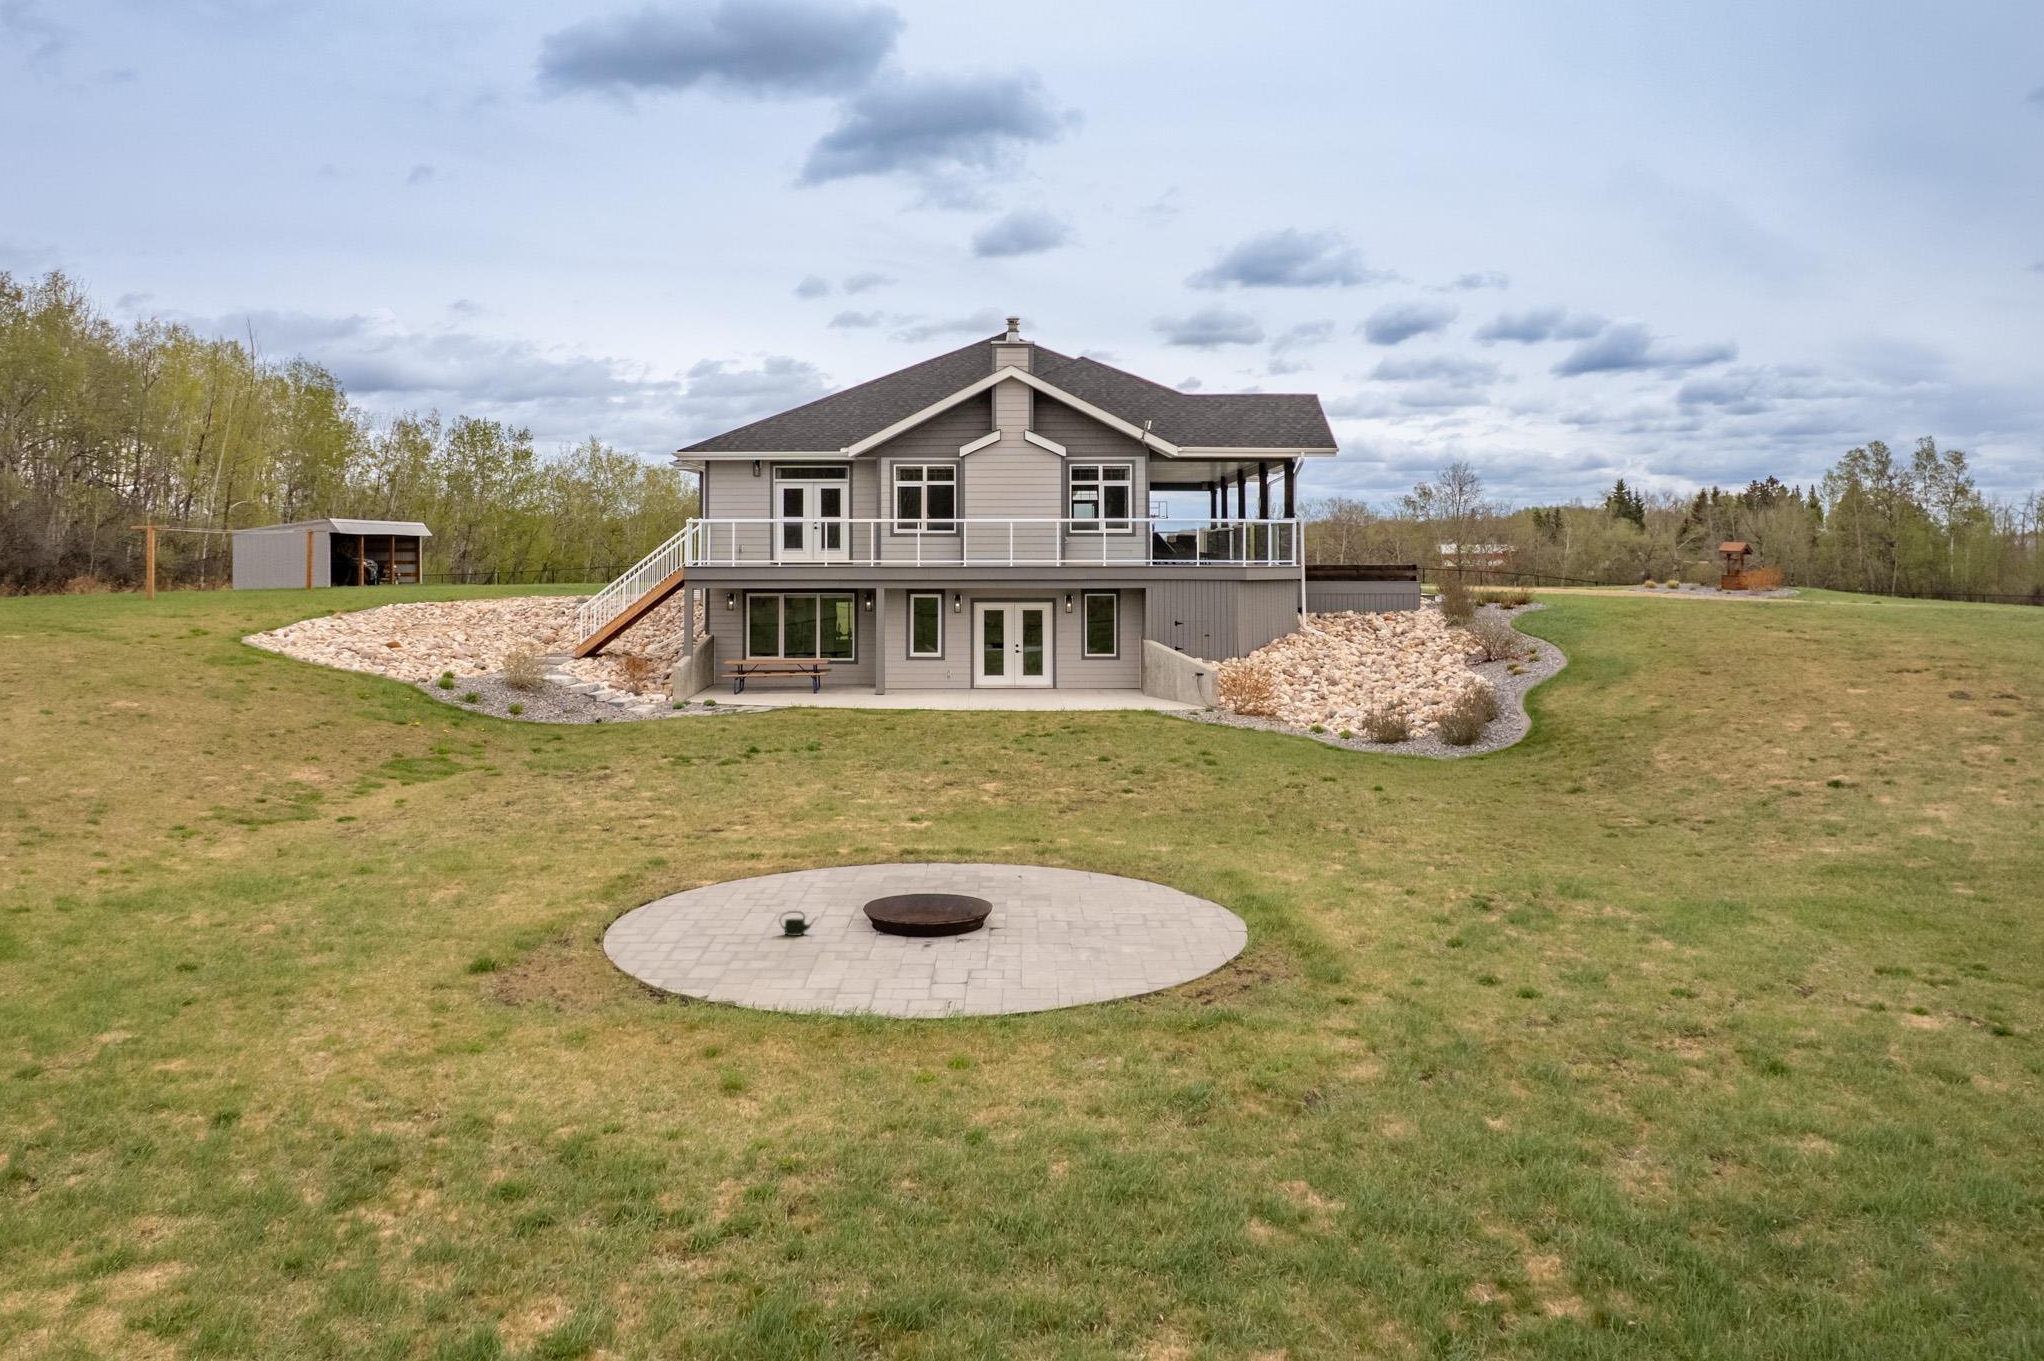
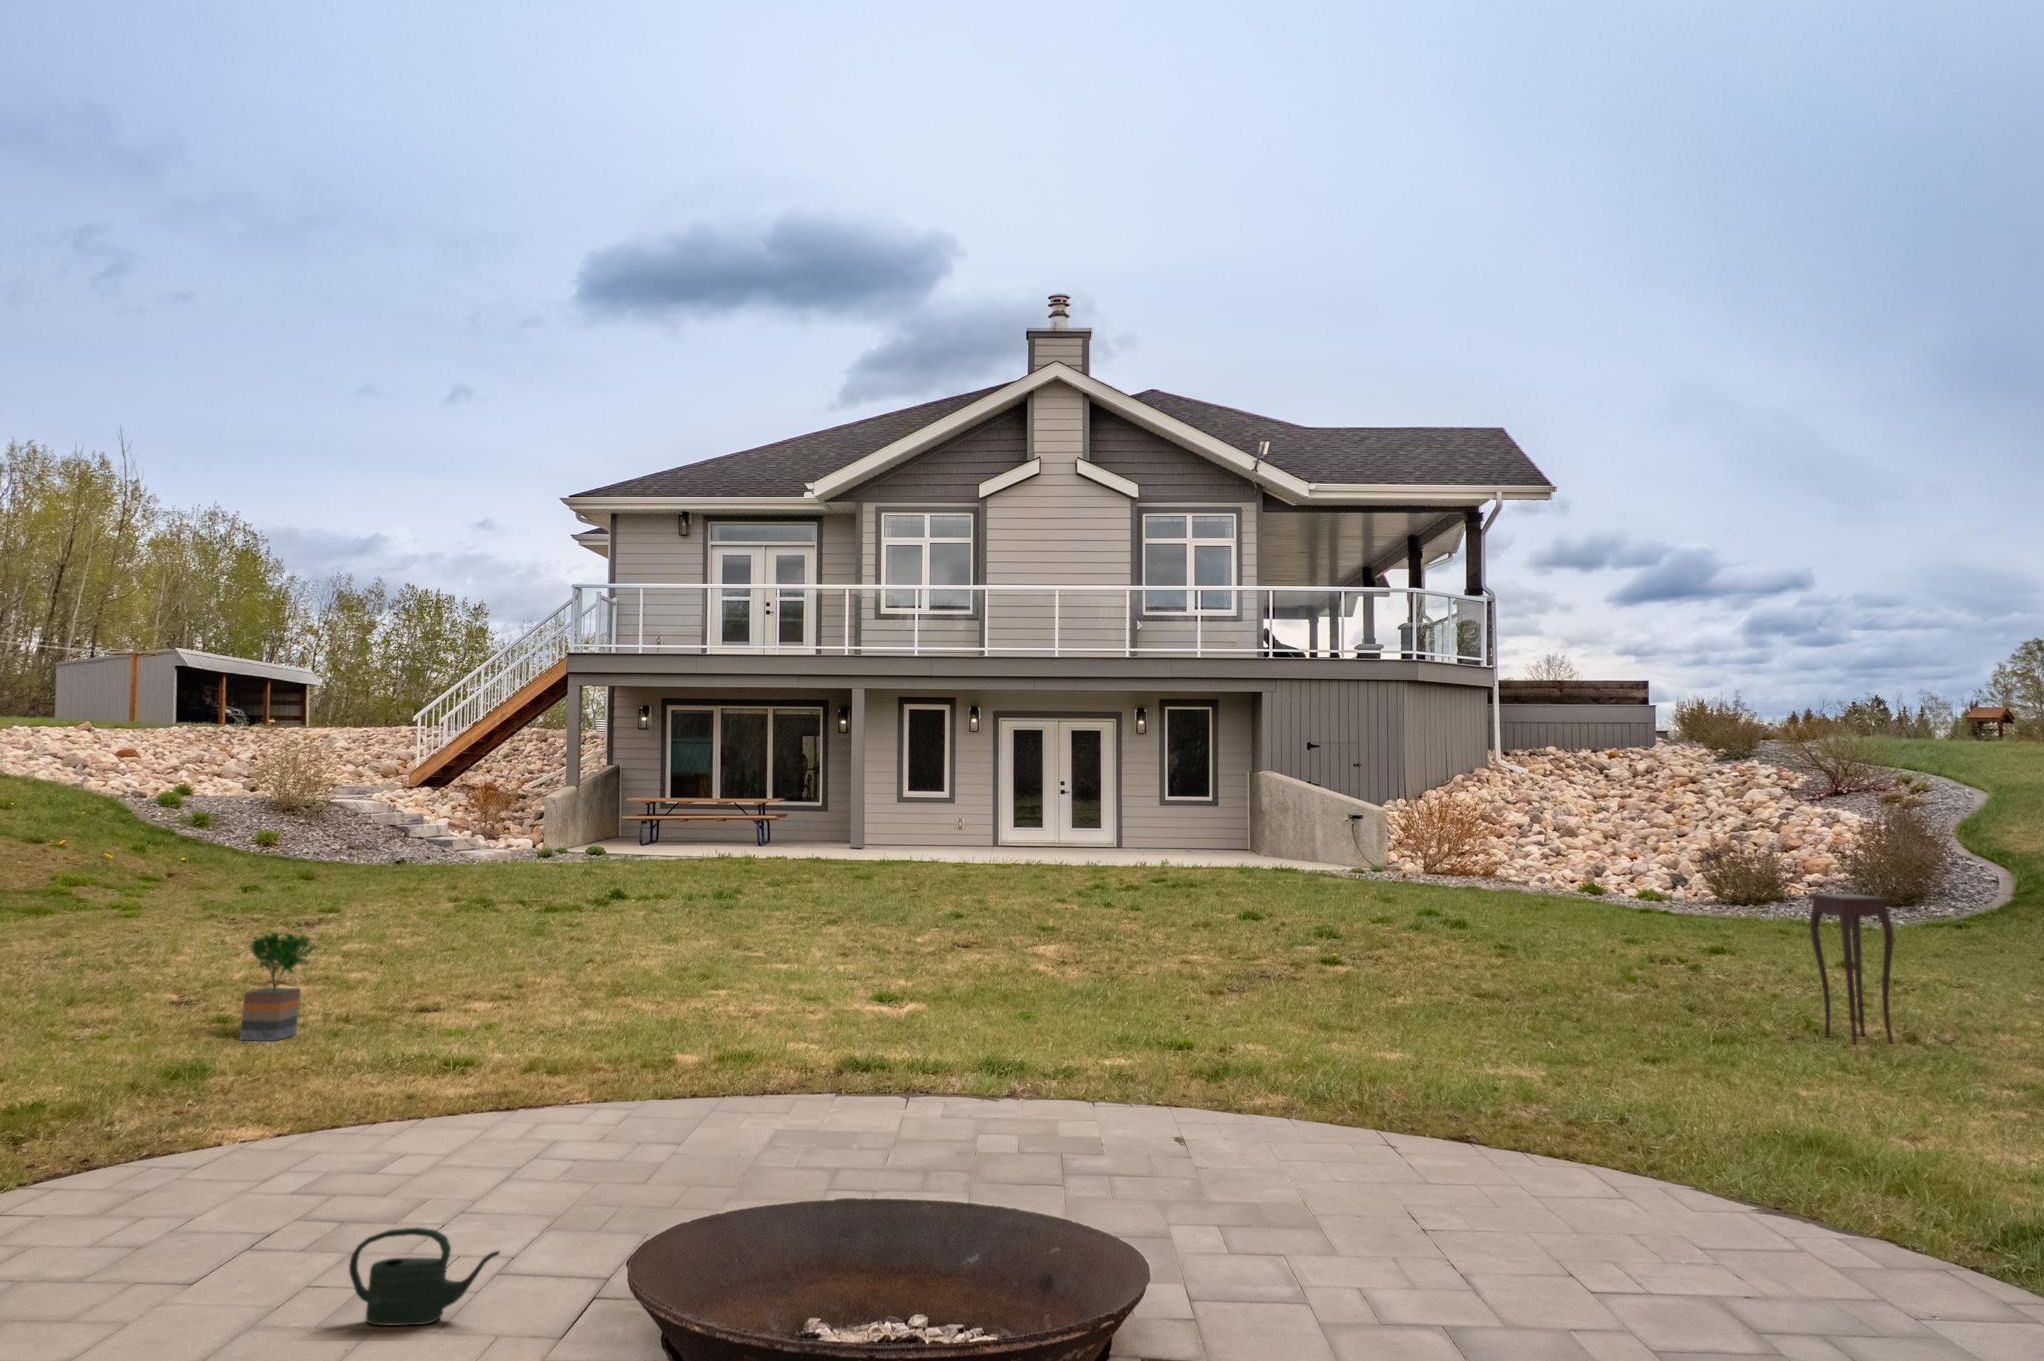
side table: none [1327,770,1359,837] -> present [1809,894,1893,1044]
potted tree: none [650,799,679,843] -> present [240,932,317,1041]

